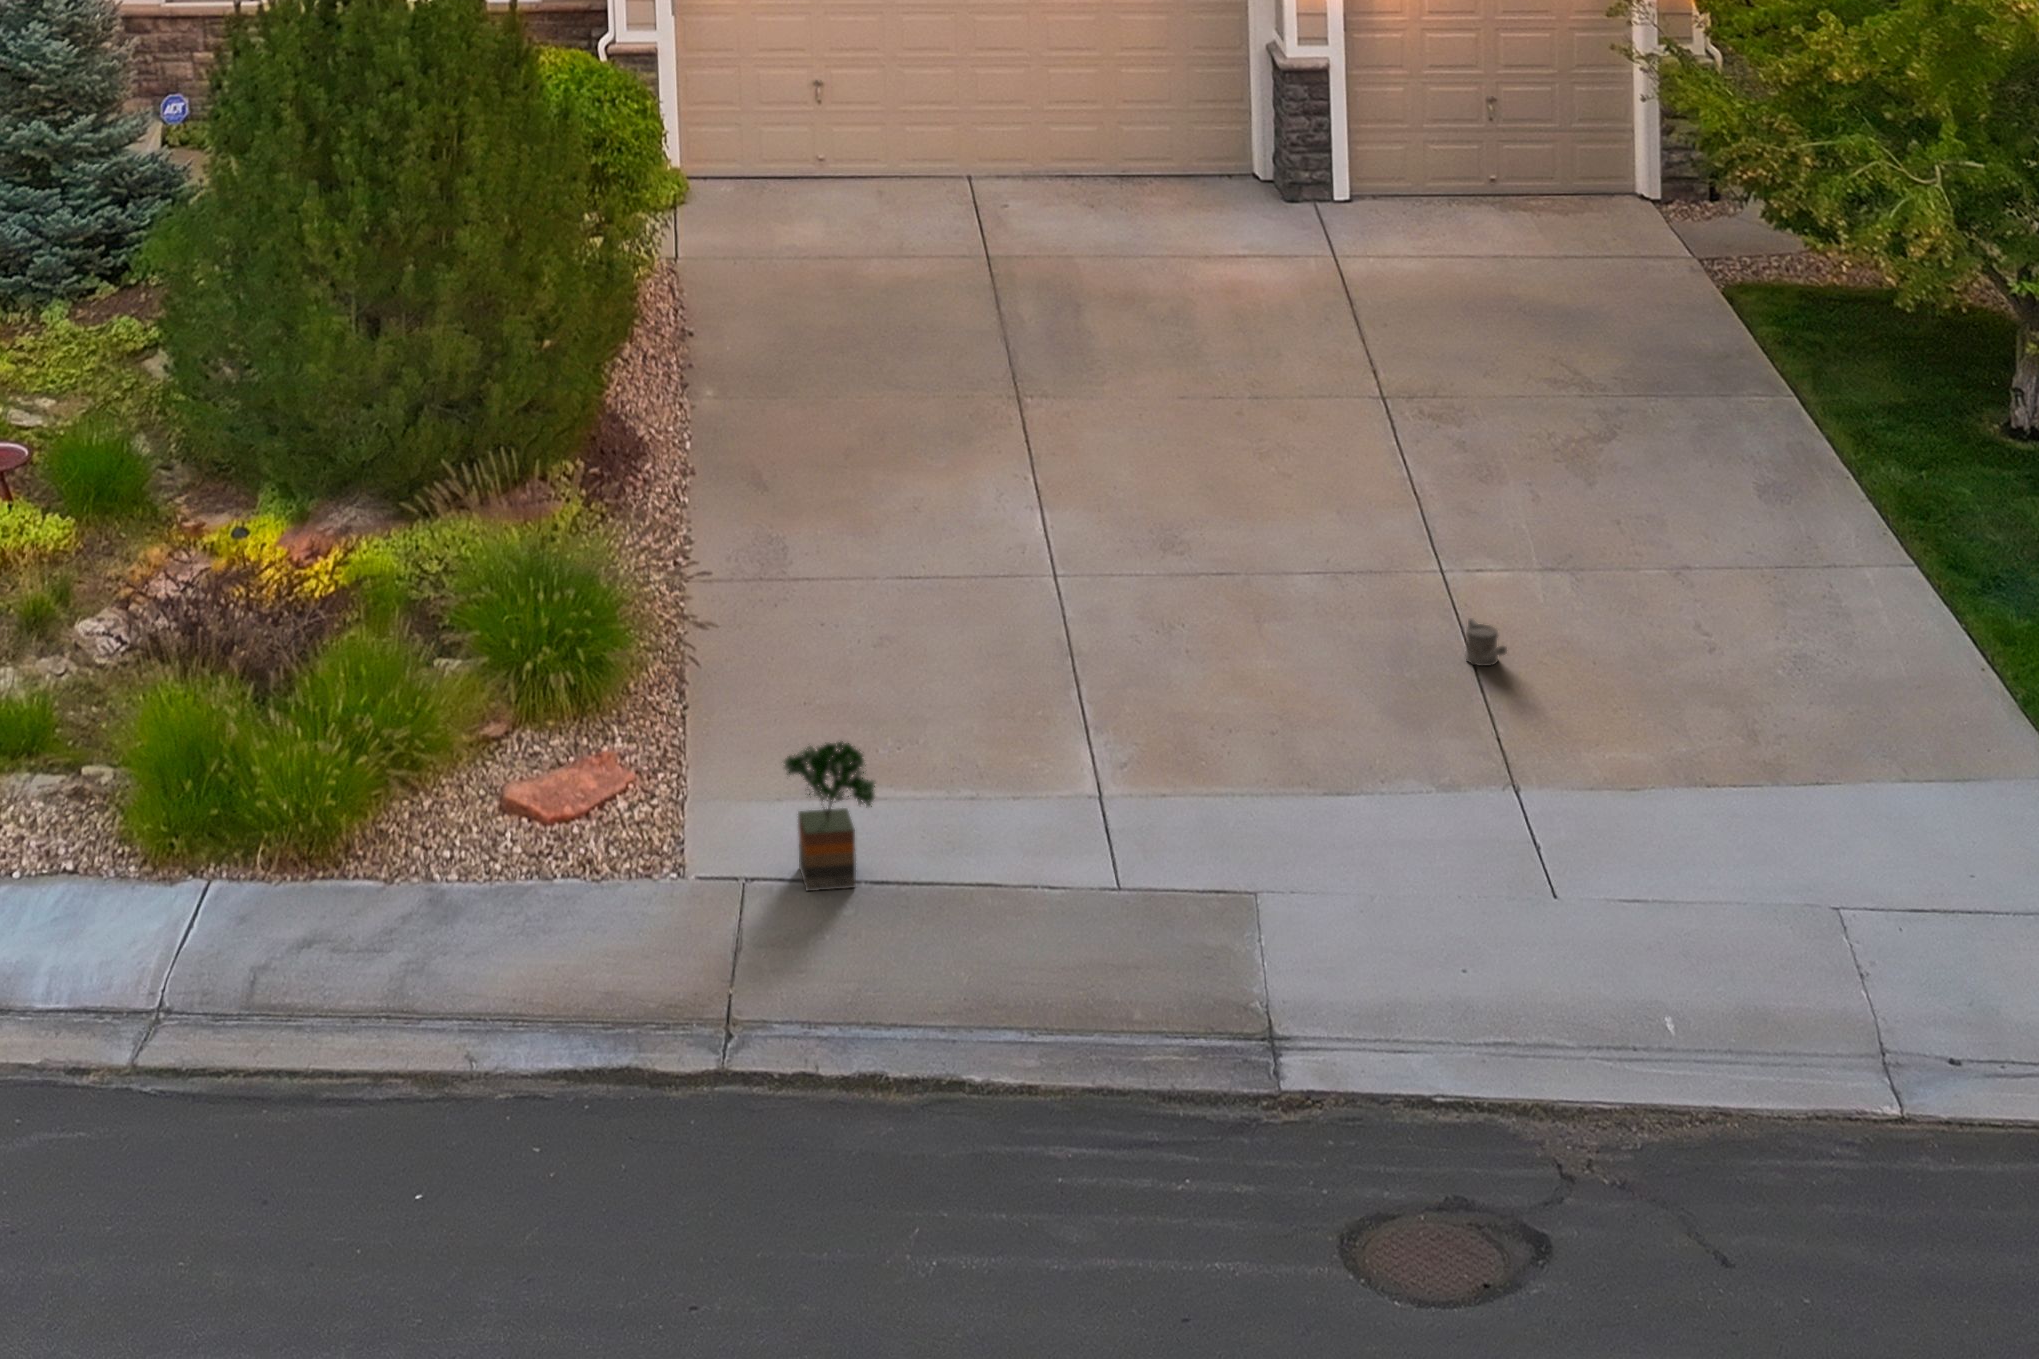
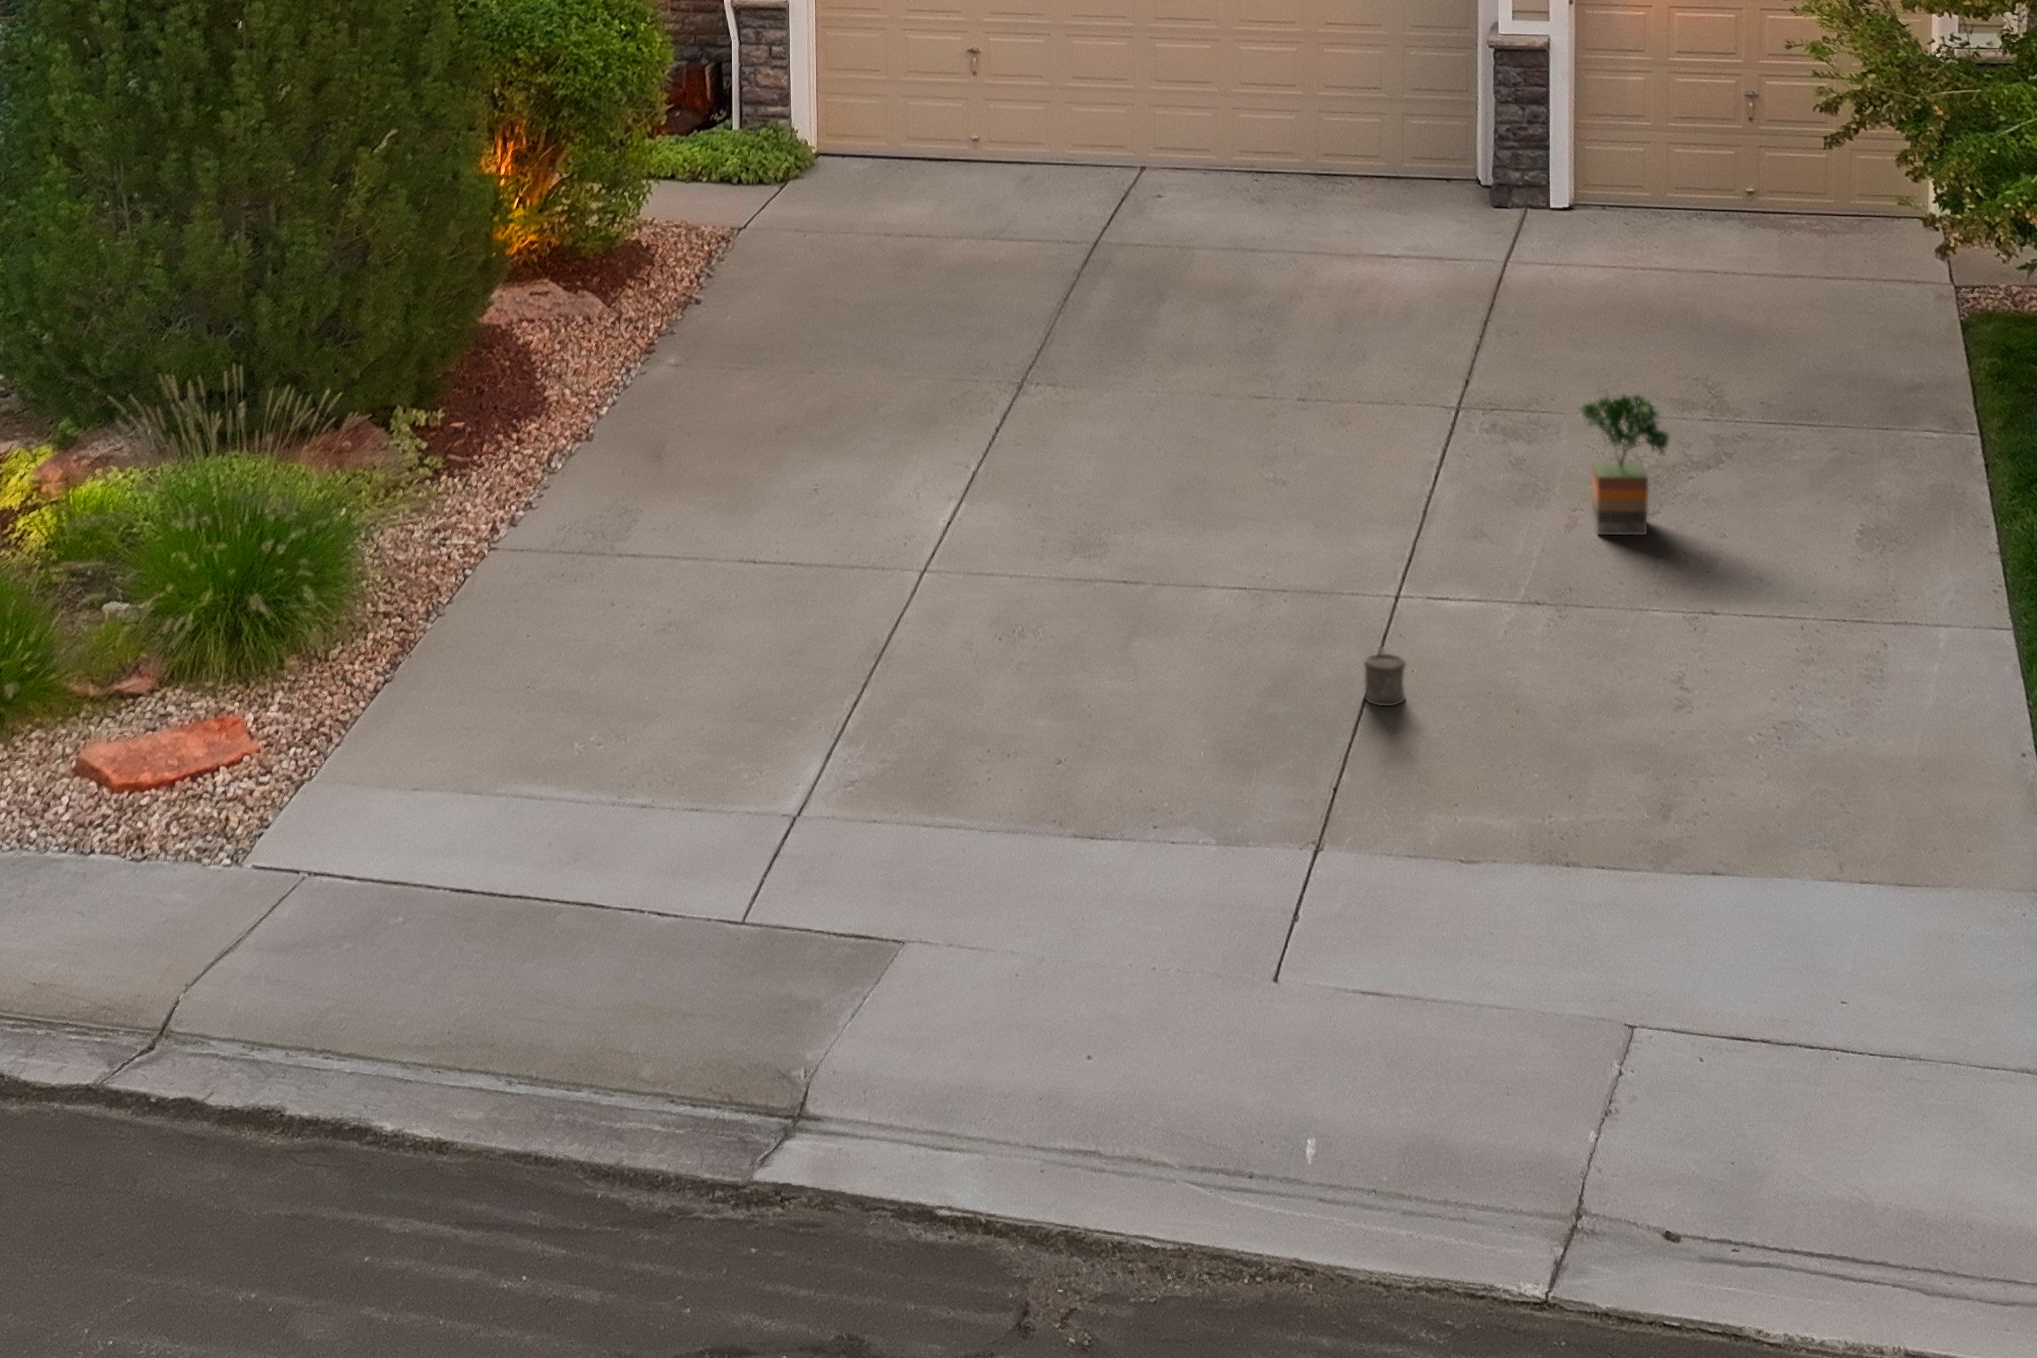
potted tree: present [783,741,875,891] -> present [1578,395,1670,535]

